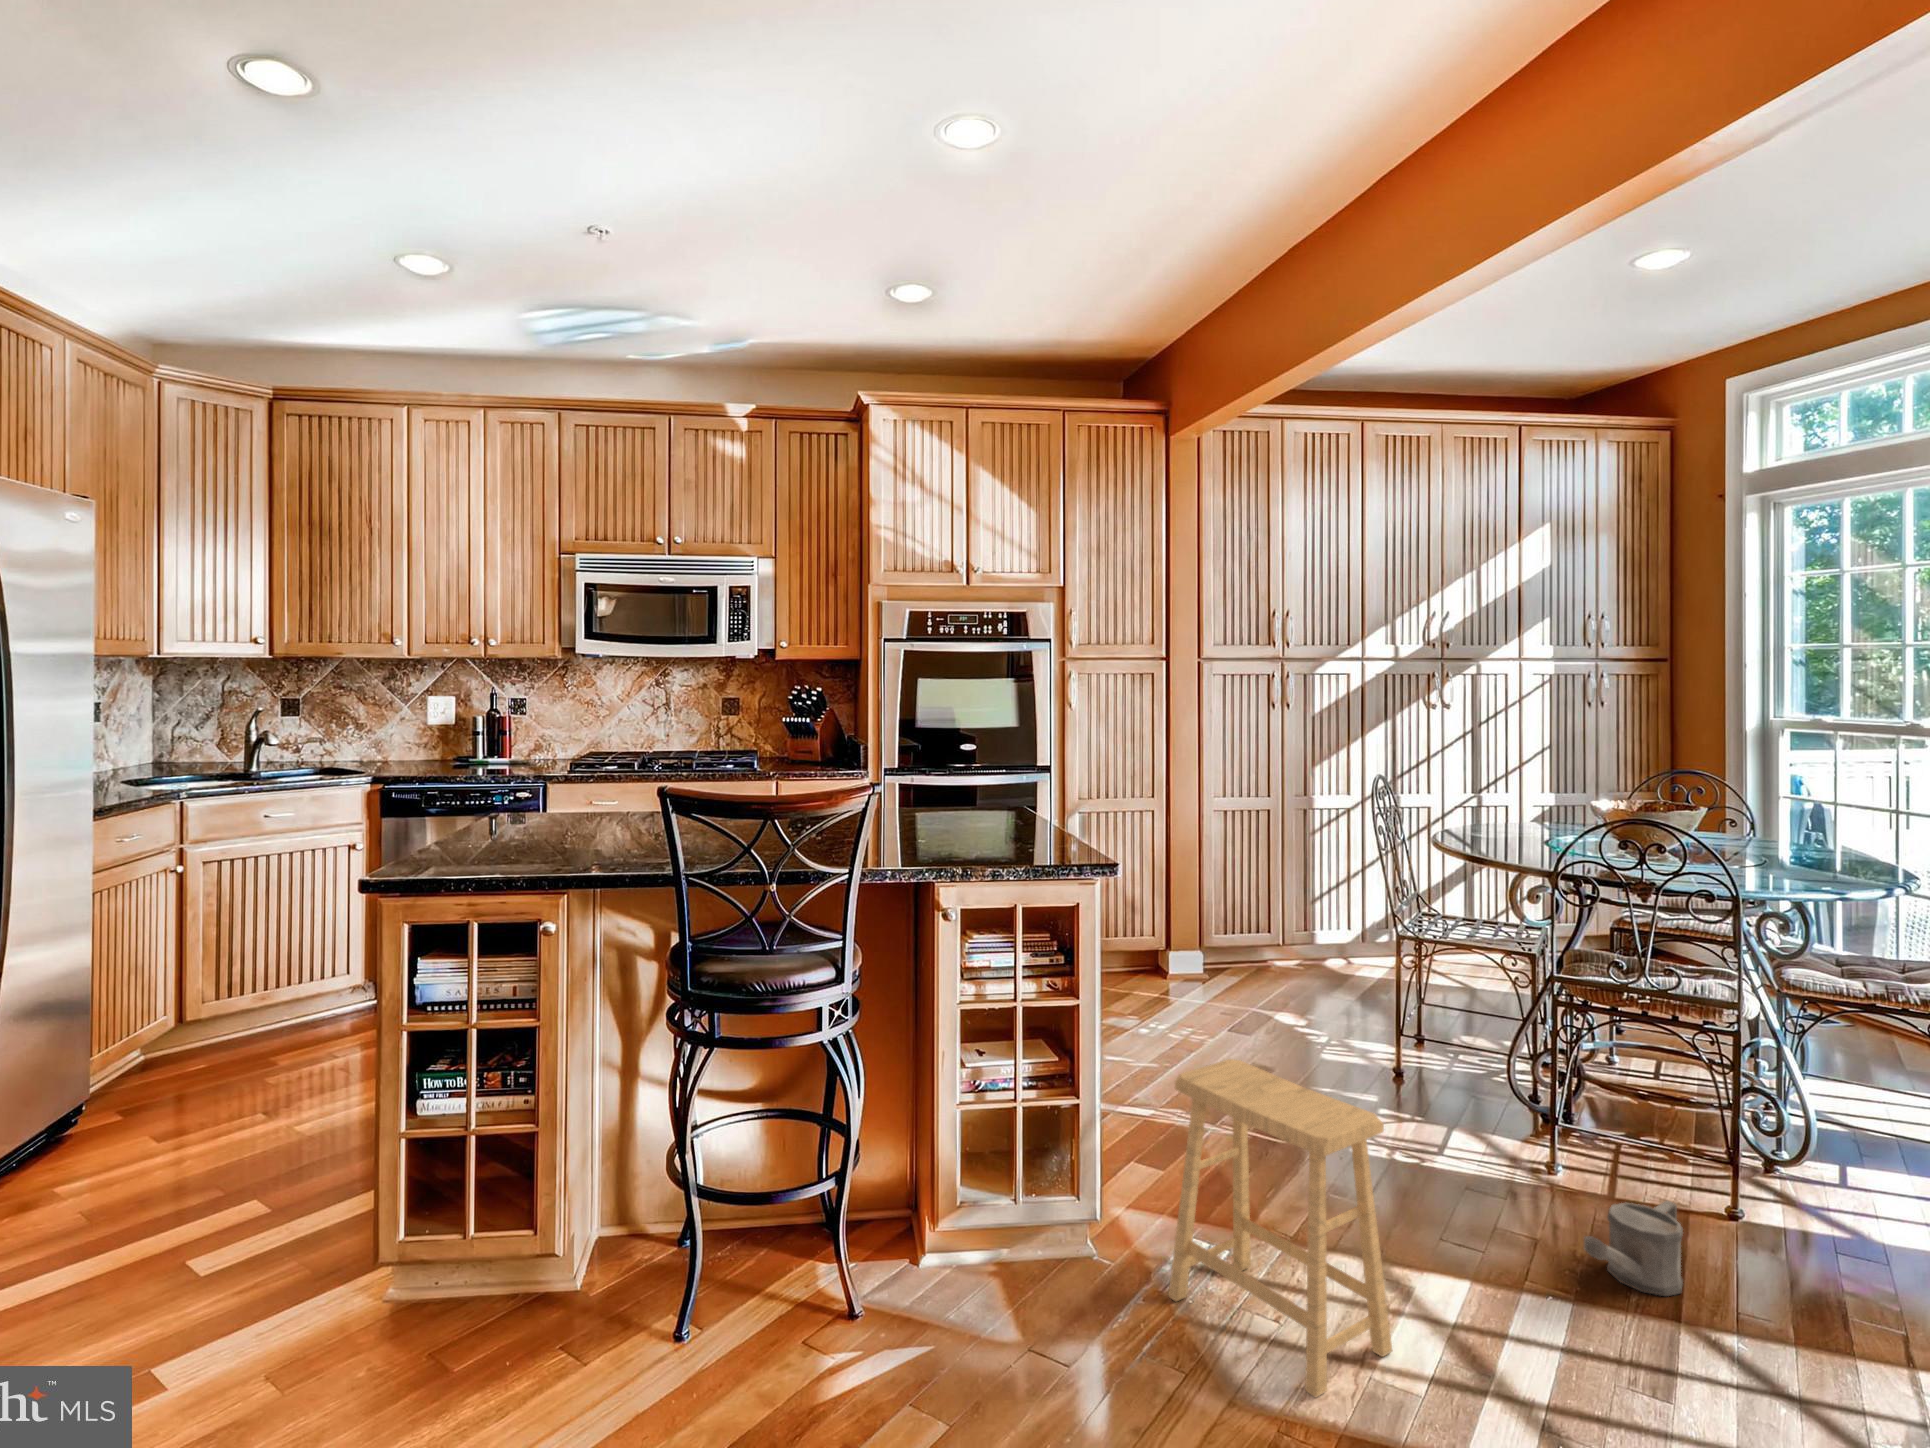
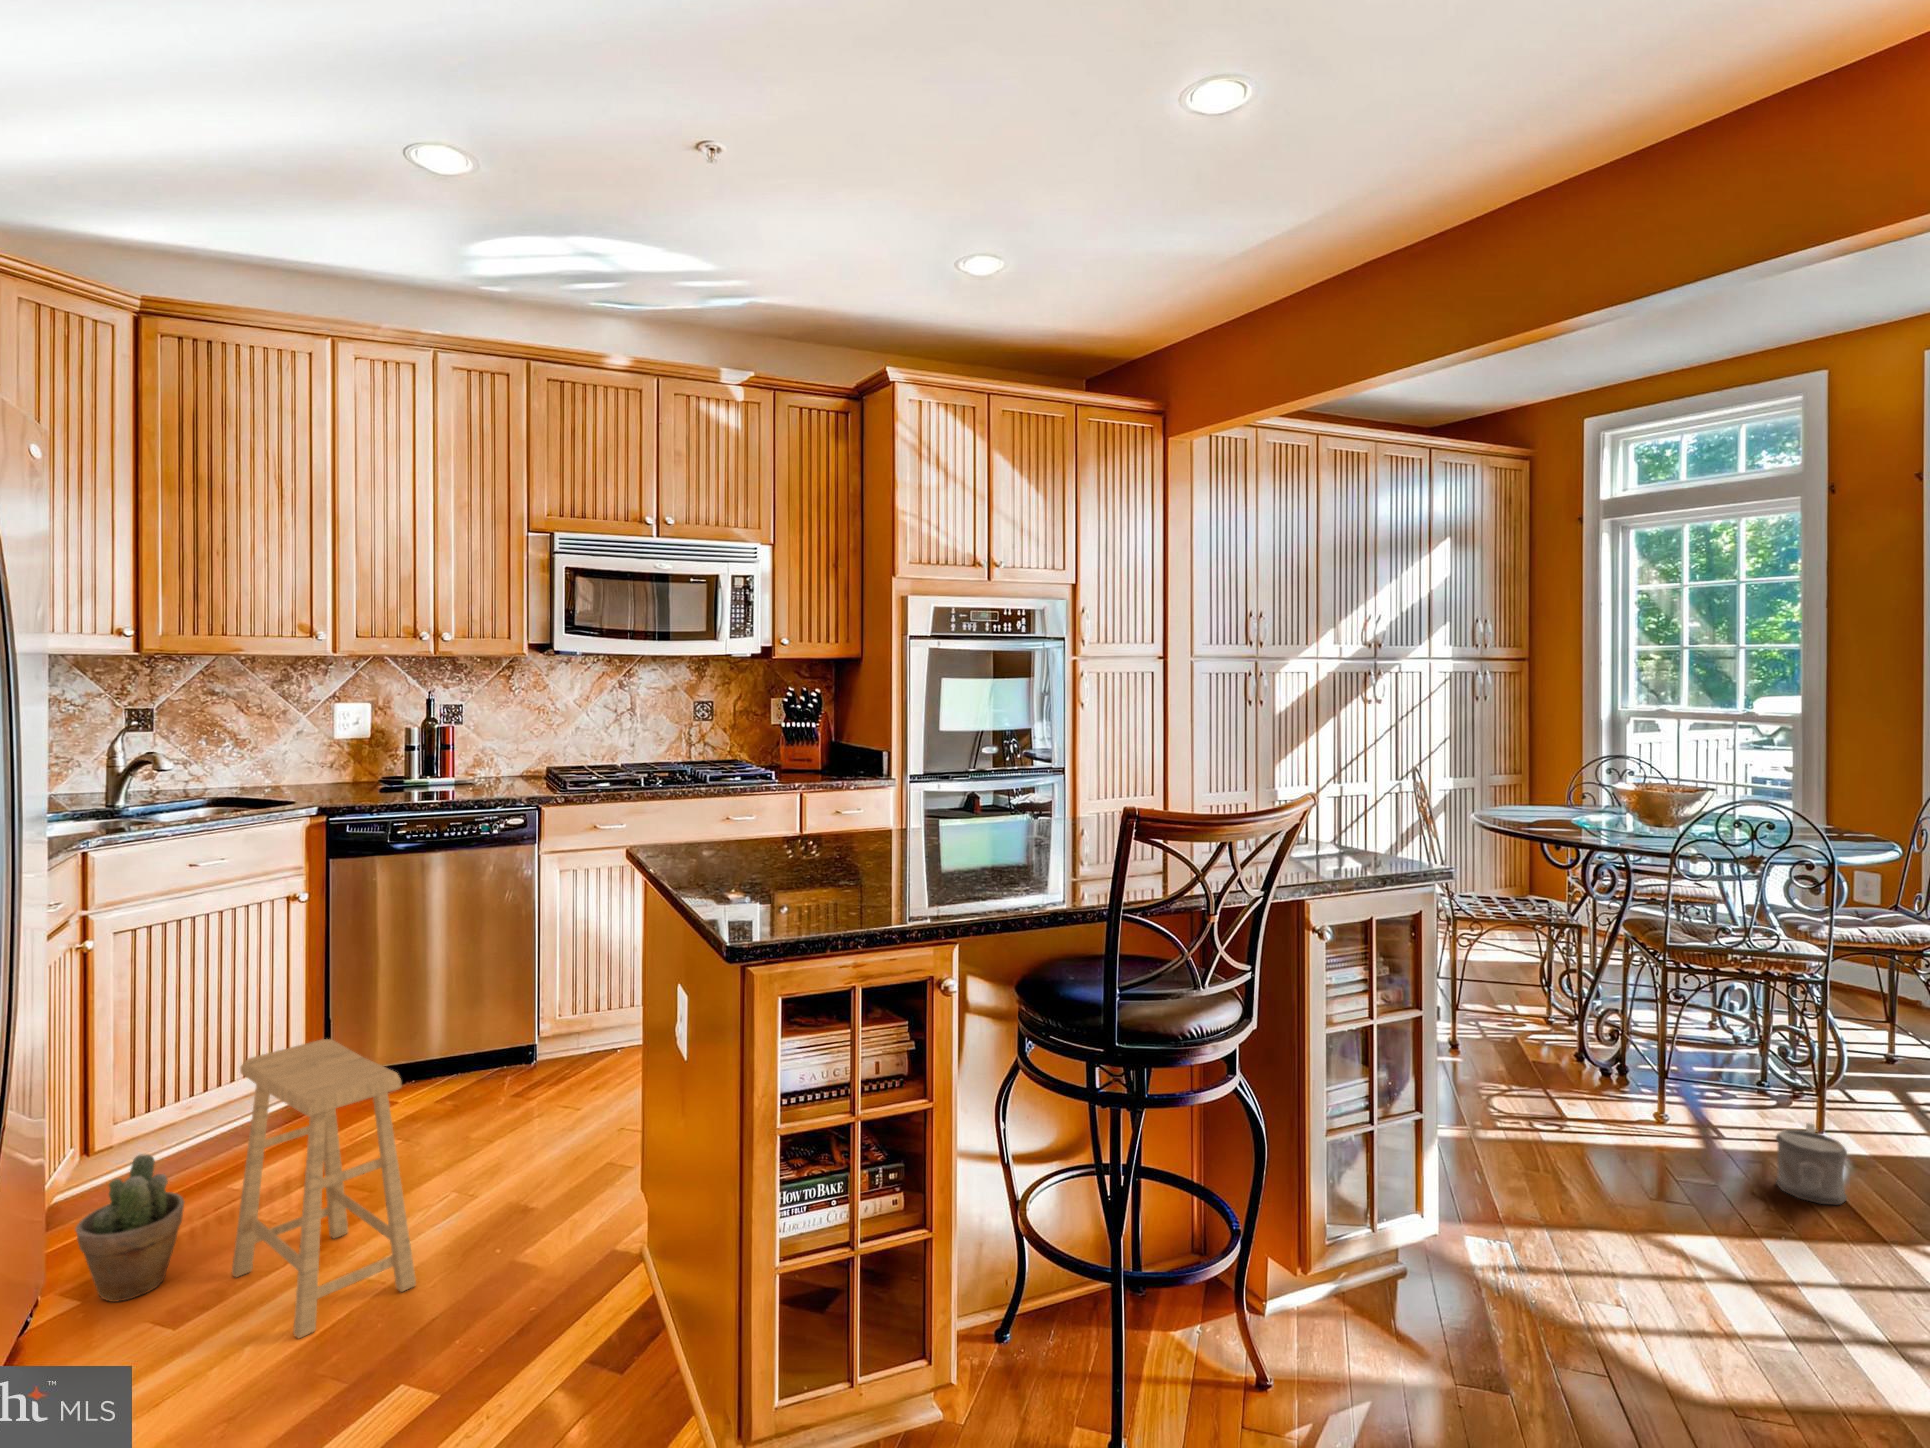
potted plant: none [110,1020,188,1120] -> present [75,1155,184,1302]
footstool: present [1168,1059,1393,1397] -> present [232,1039,416,1338]

